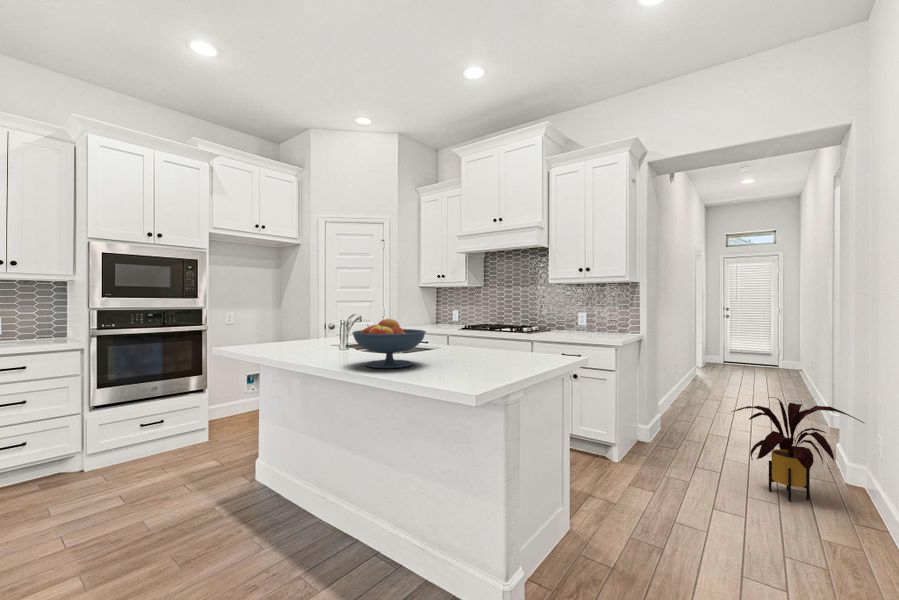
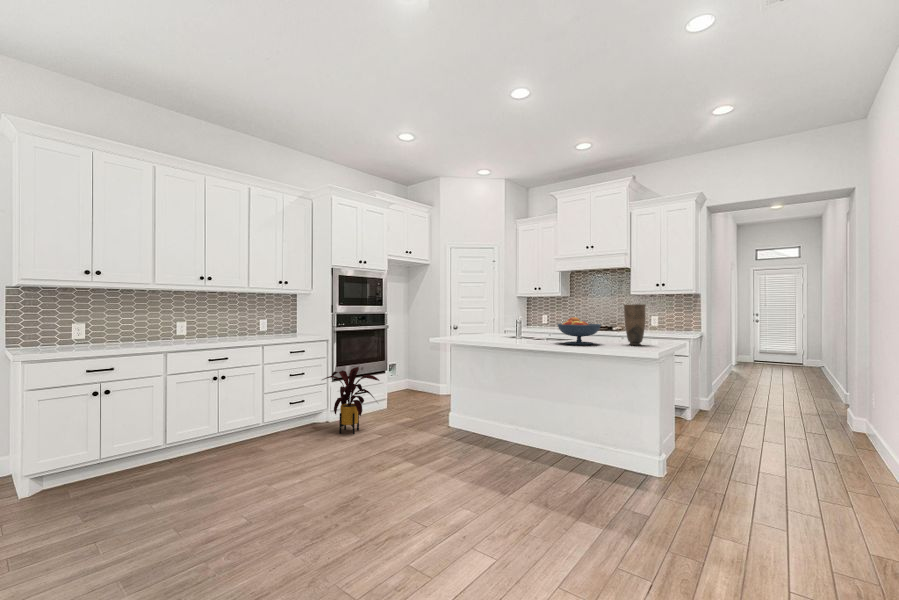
vase: none [461,297,498,369] -> present [624,304,646,345]
house plant: present [732,397,864,501] -> present [322,367,379,434]

